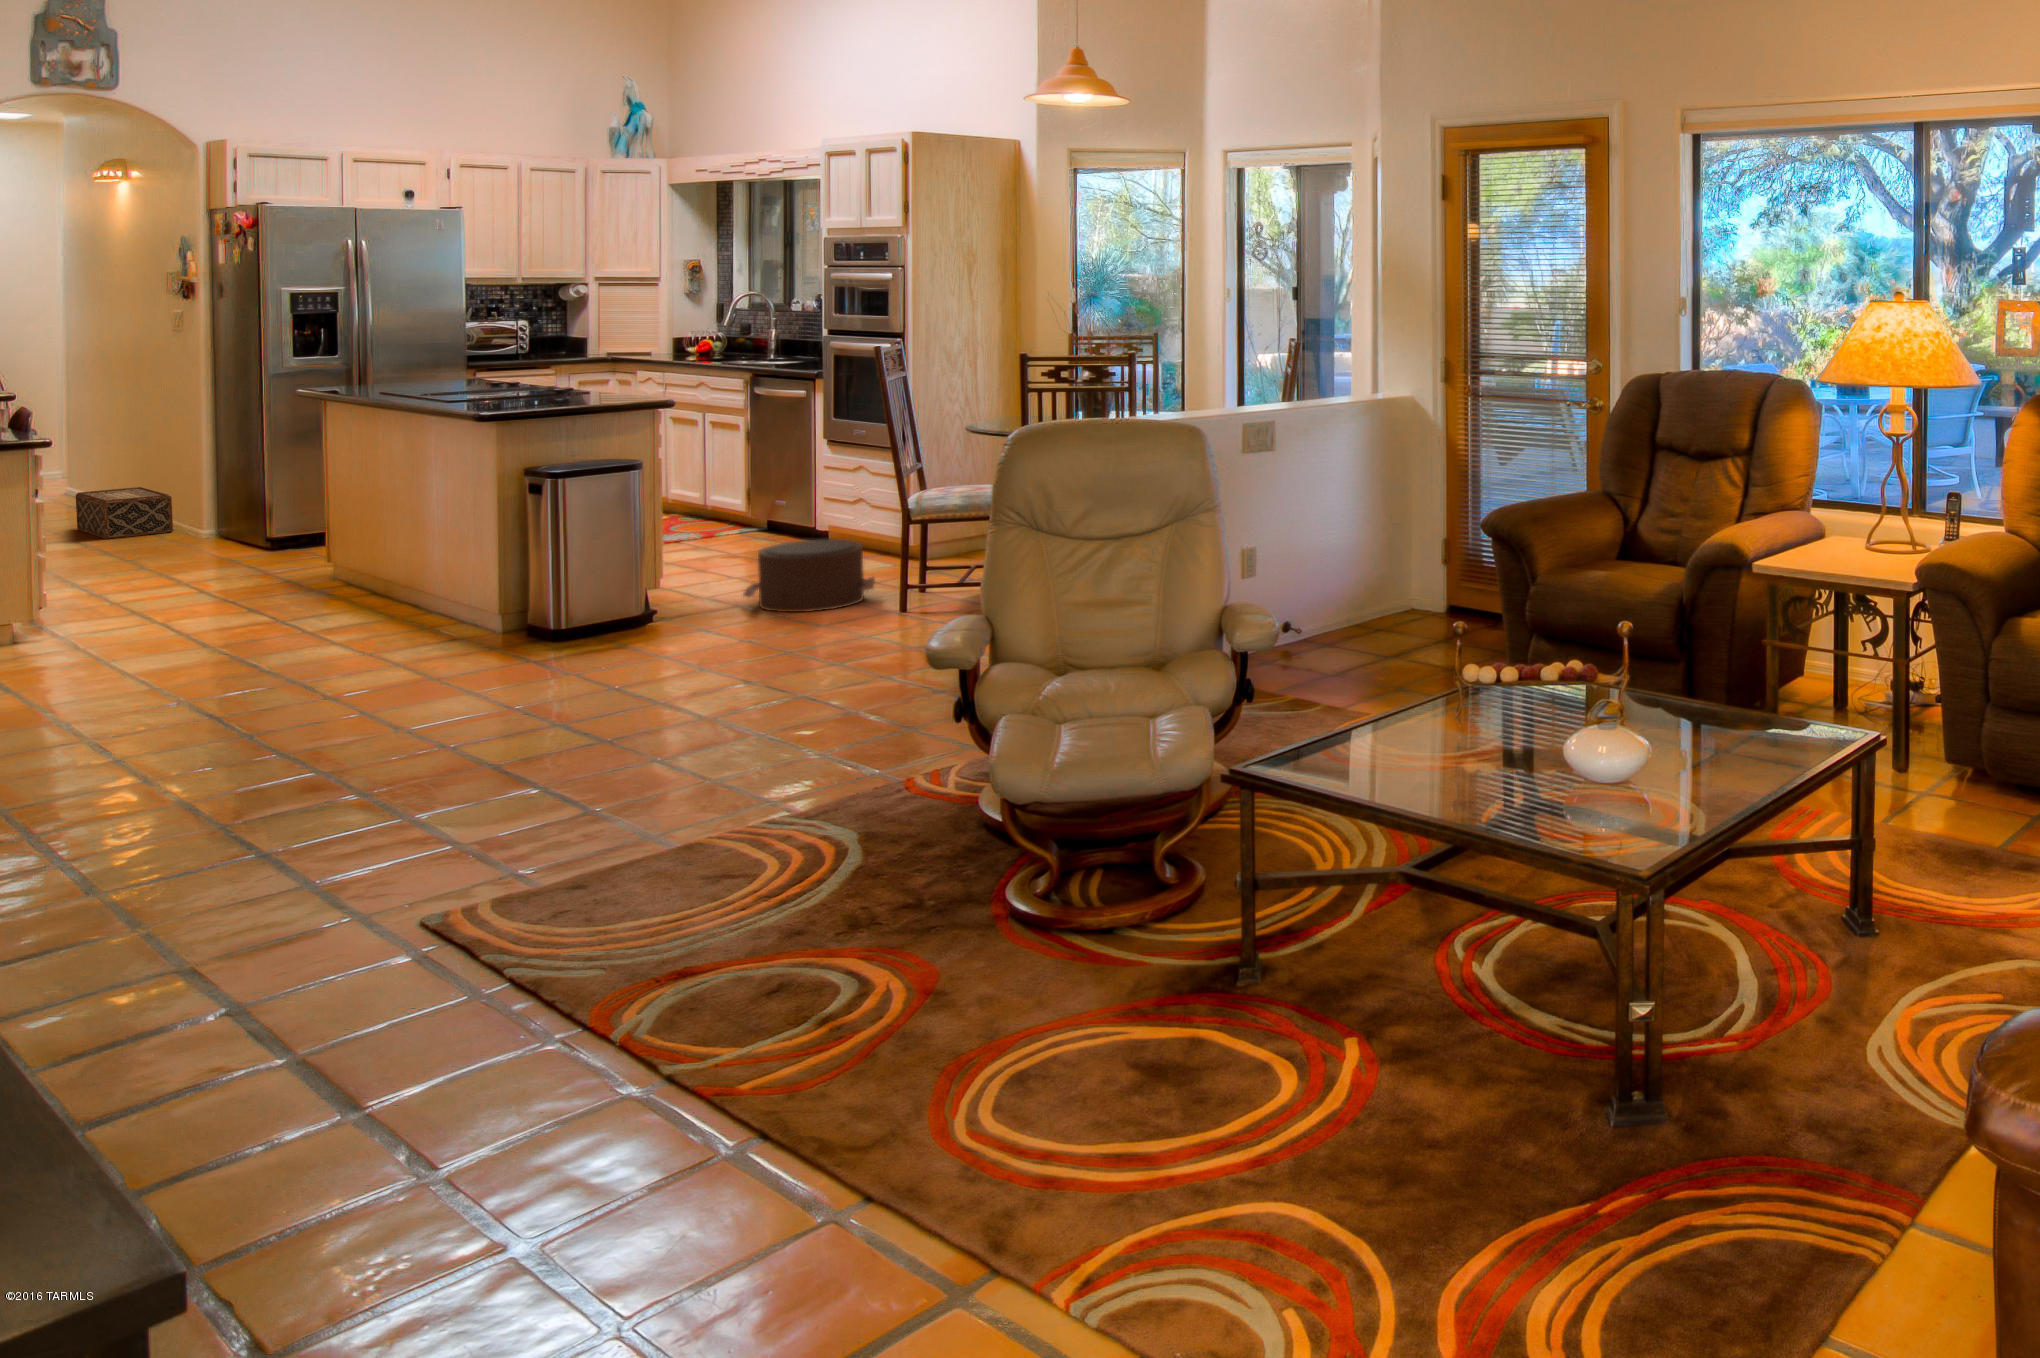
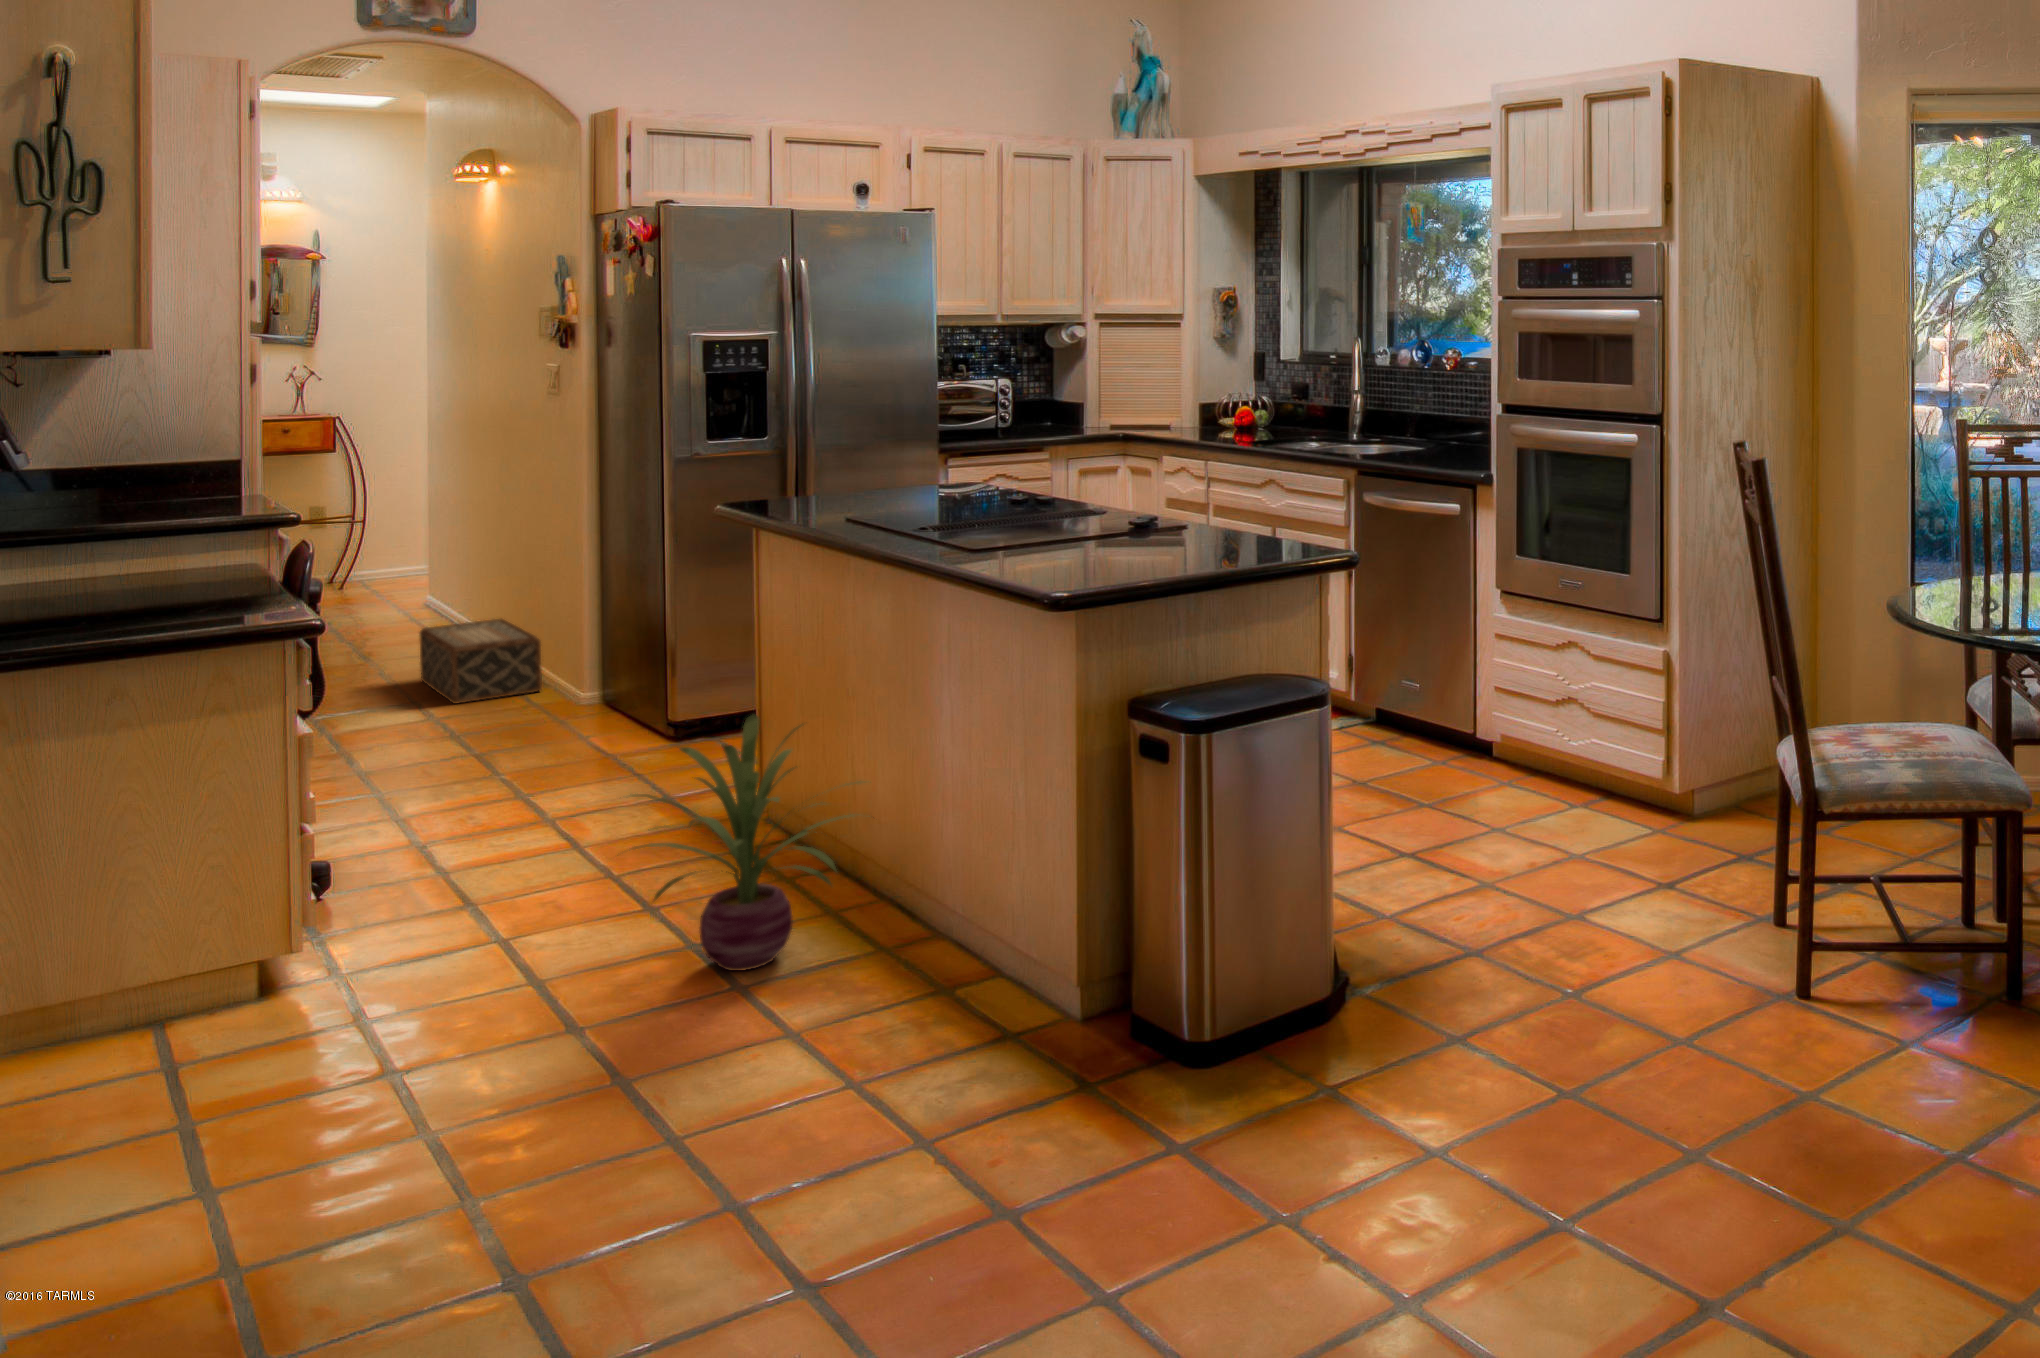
decorative plant: none [220,492,392,625] -> present [631,714,861,971]
pouf: present [743,539,875,612] -> none [1502,815,1749,983]

